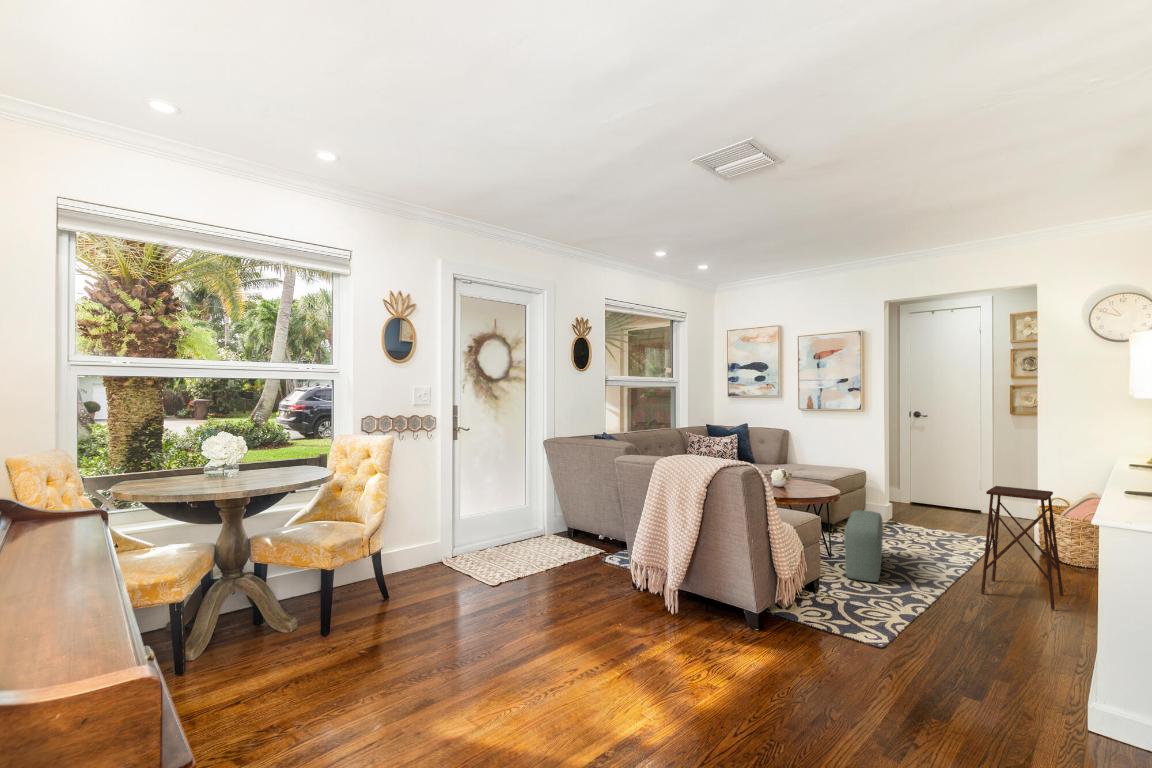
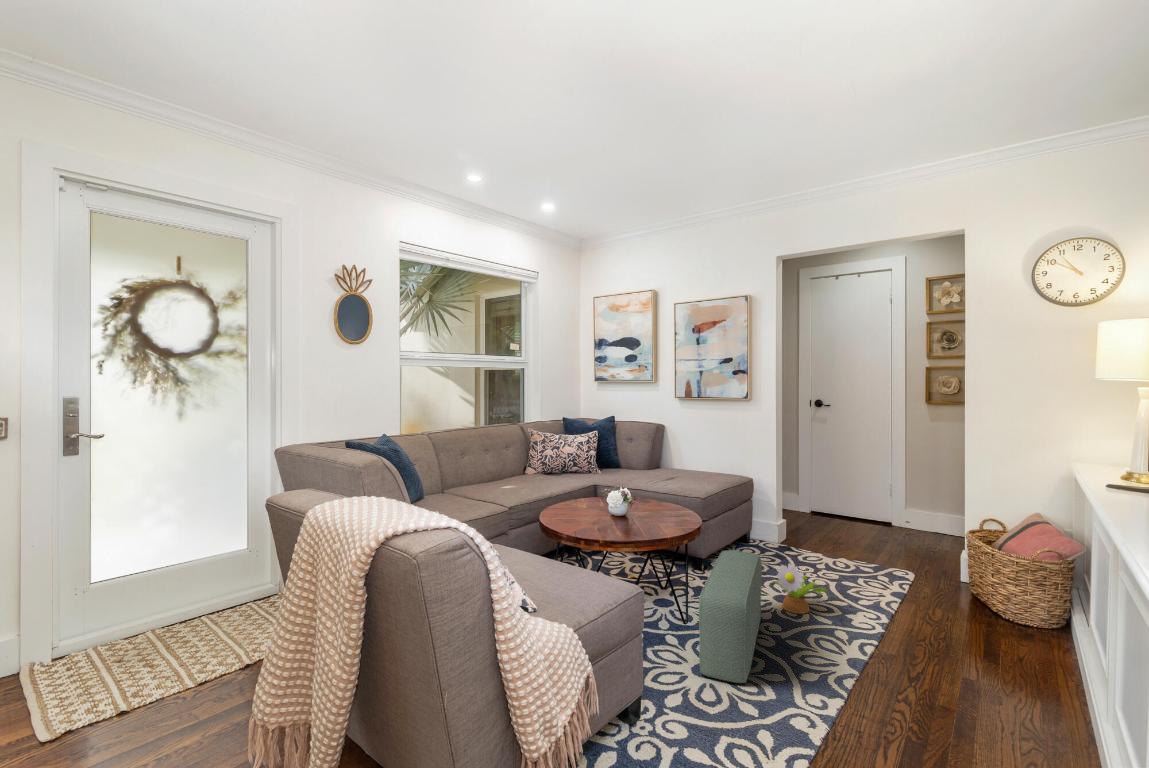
side table: present [981,486,1063,610] -> none [900,522,1019,740]
decorative plant: none [886,520,931,556] -> present [770,563,827,614]

